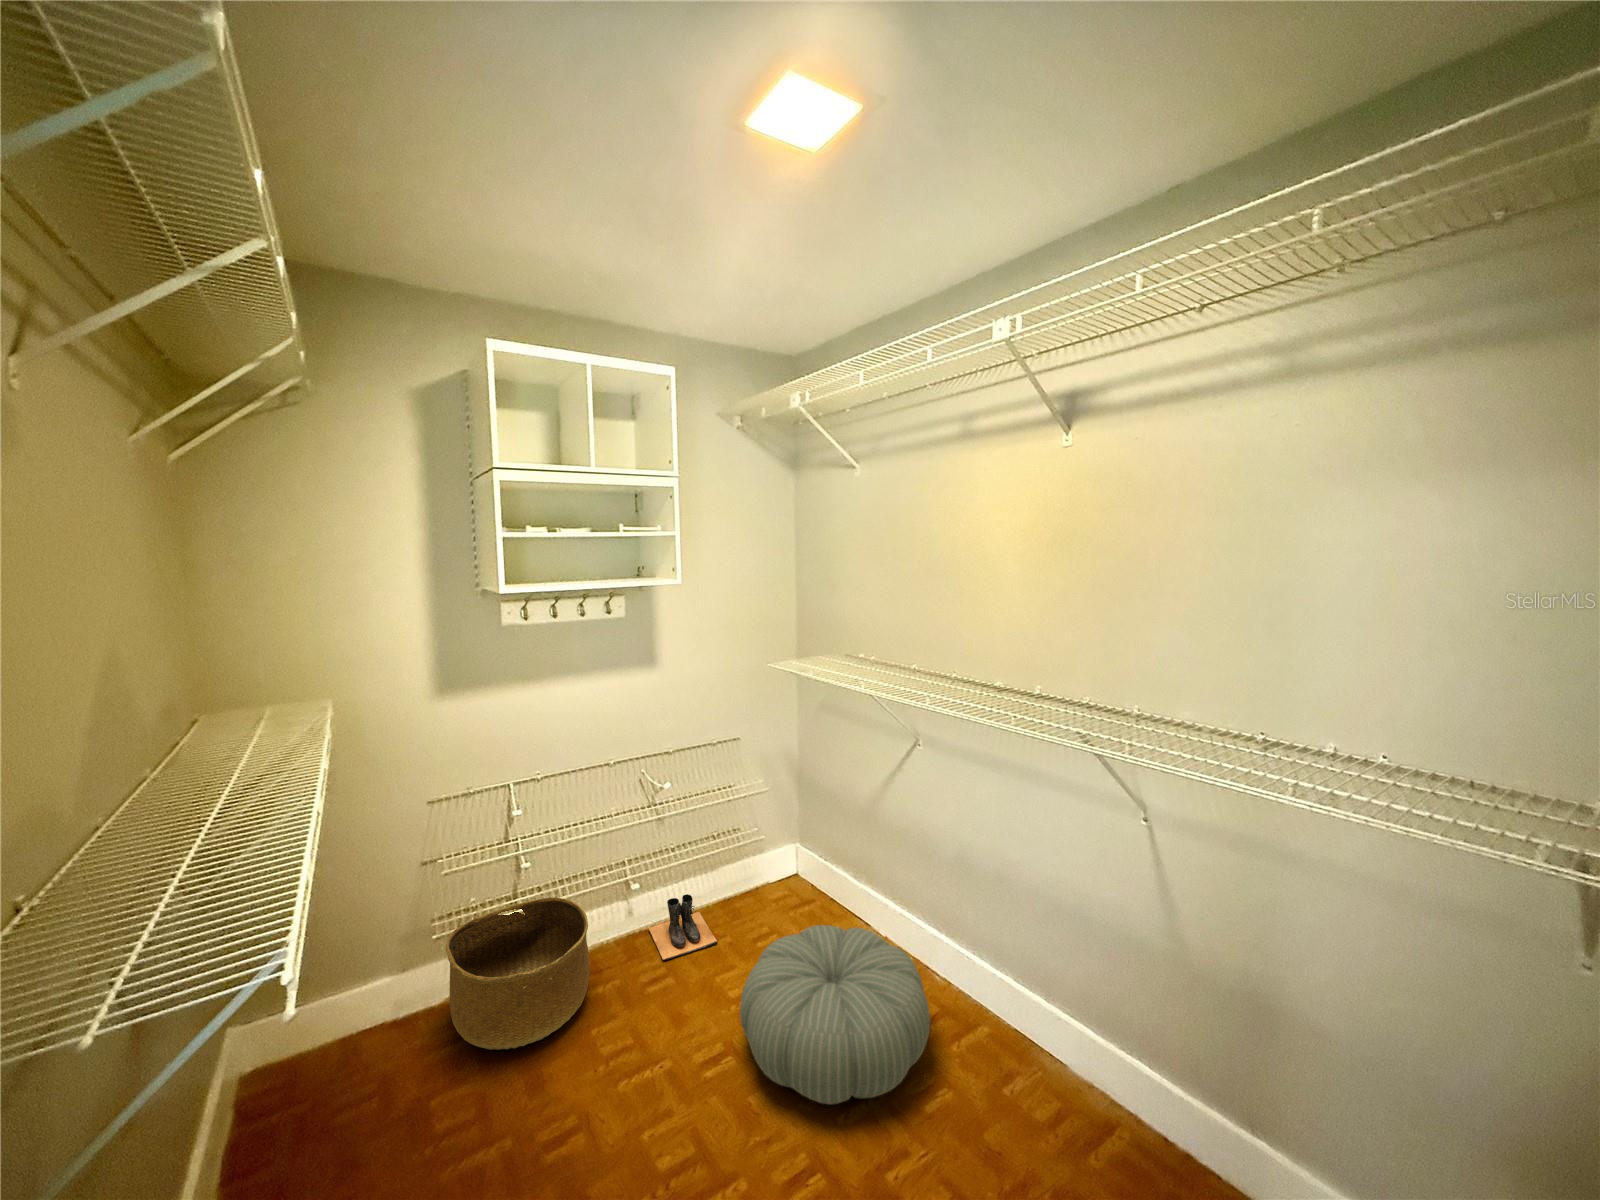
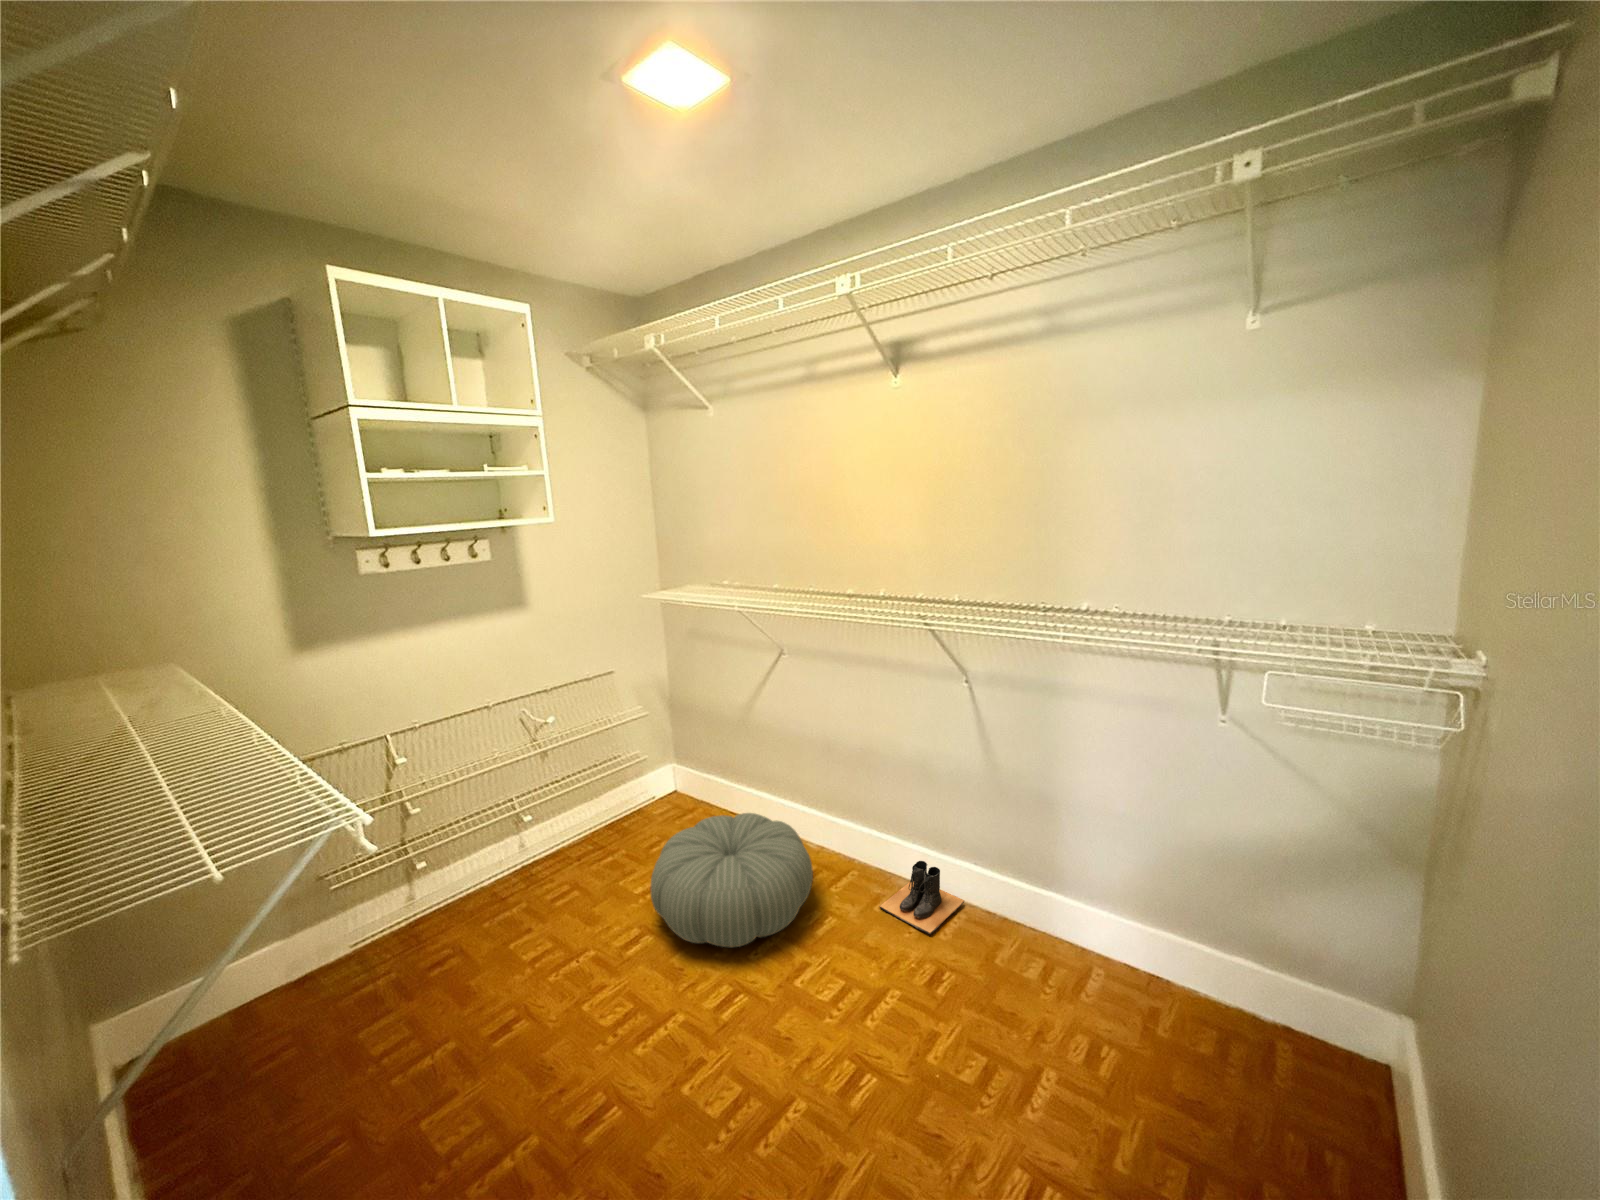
boots: present [648,894,717,960] -> present [879,861,964,934]
basket: present [446,897,590,1050] -> none [340,837,497,980]

